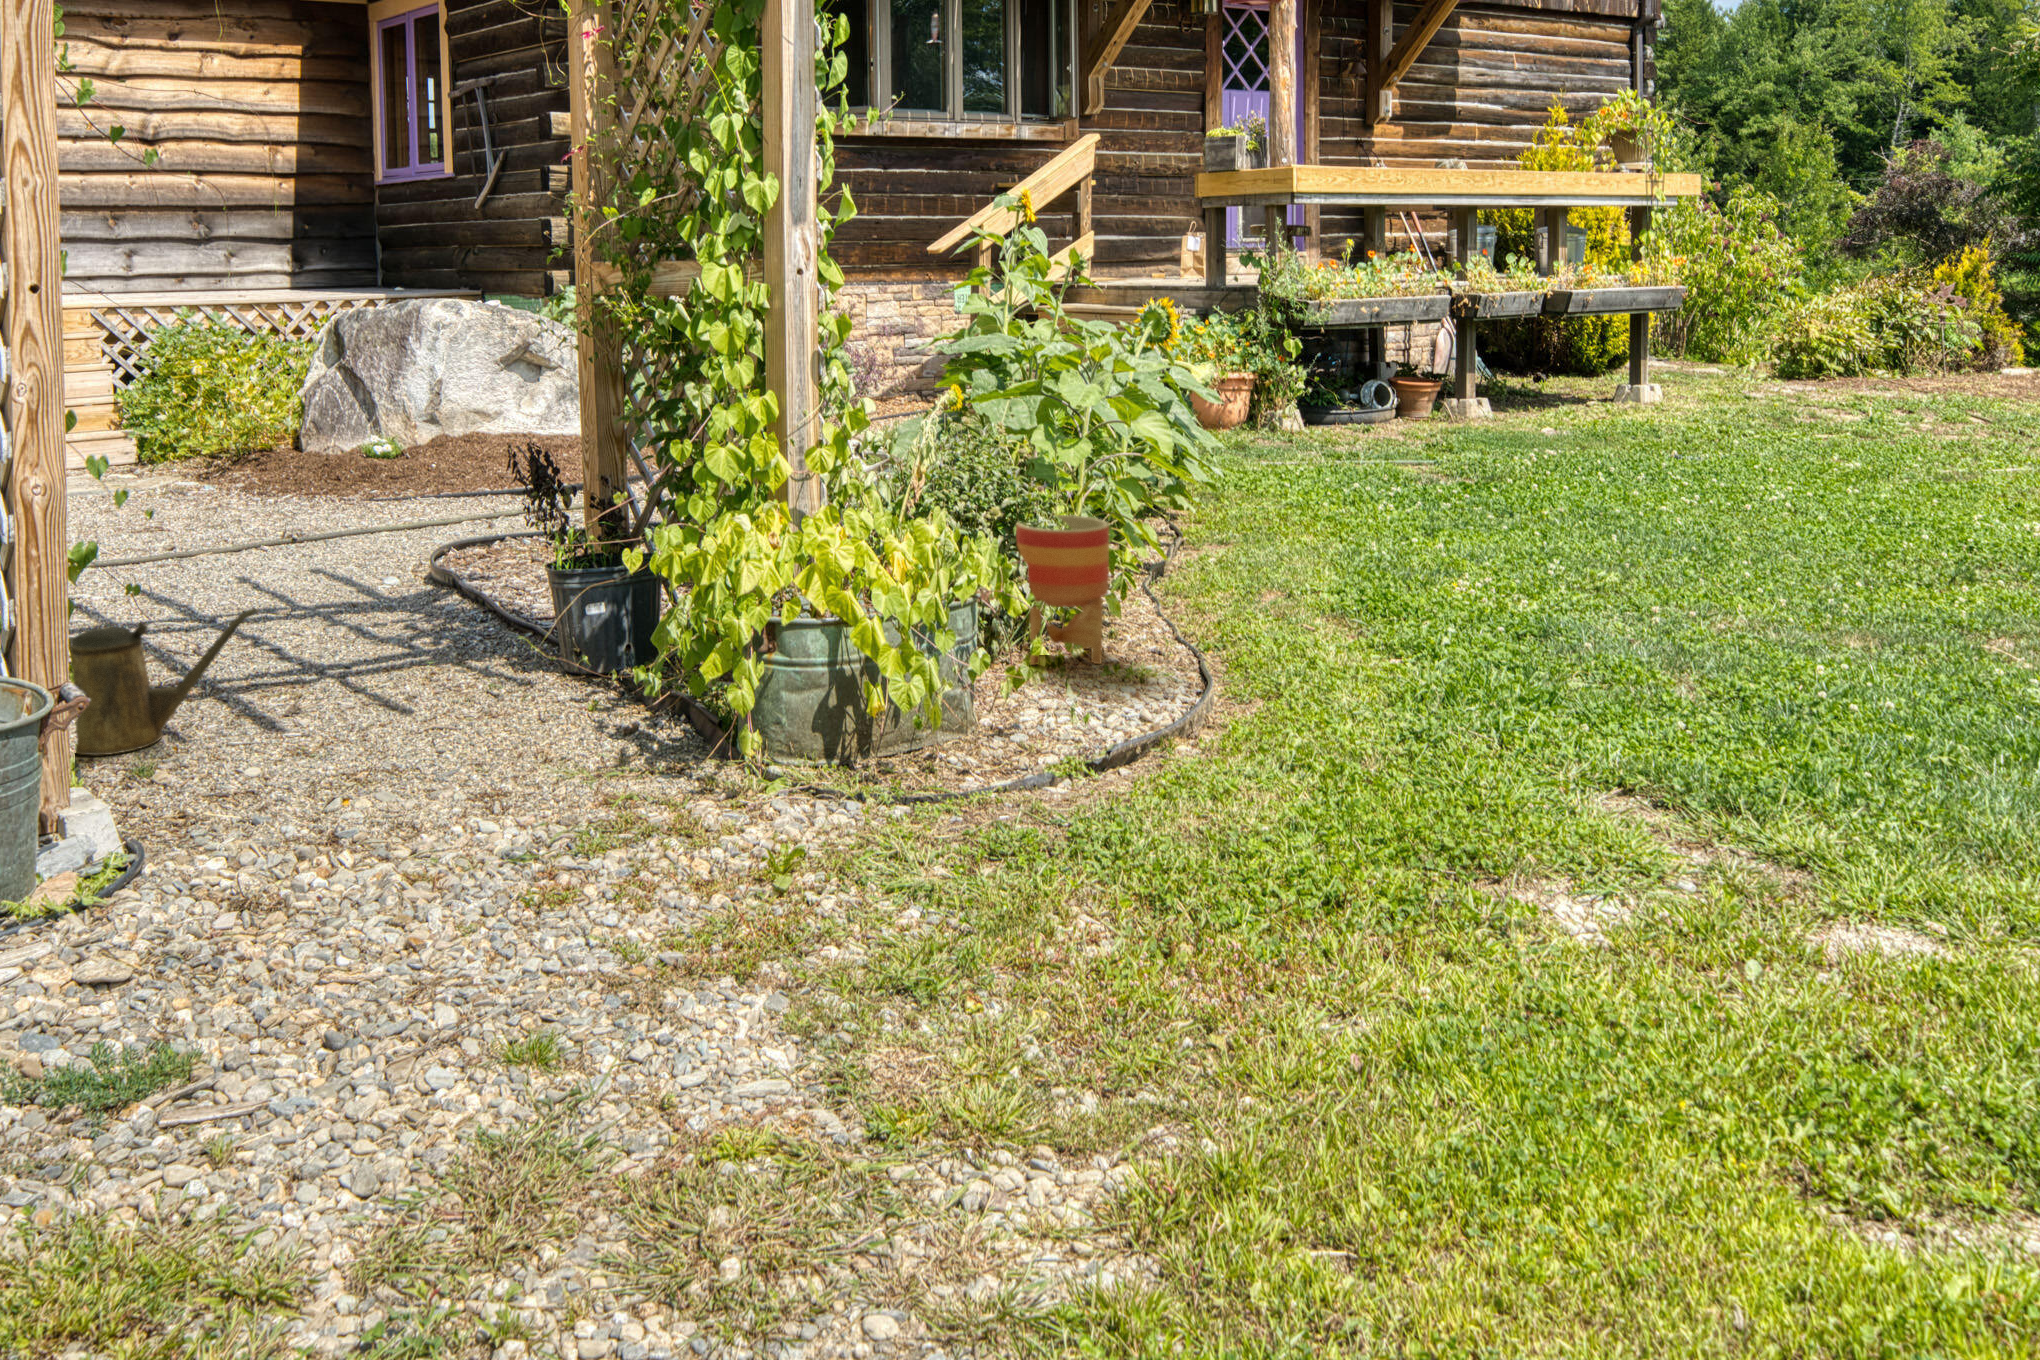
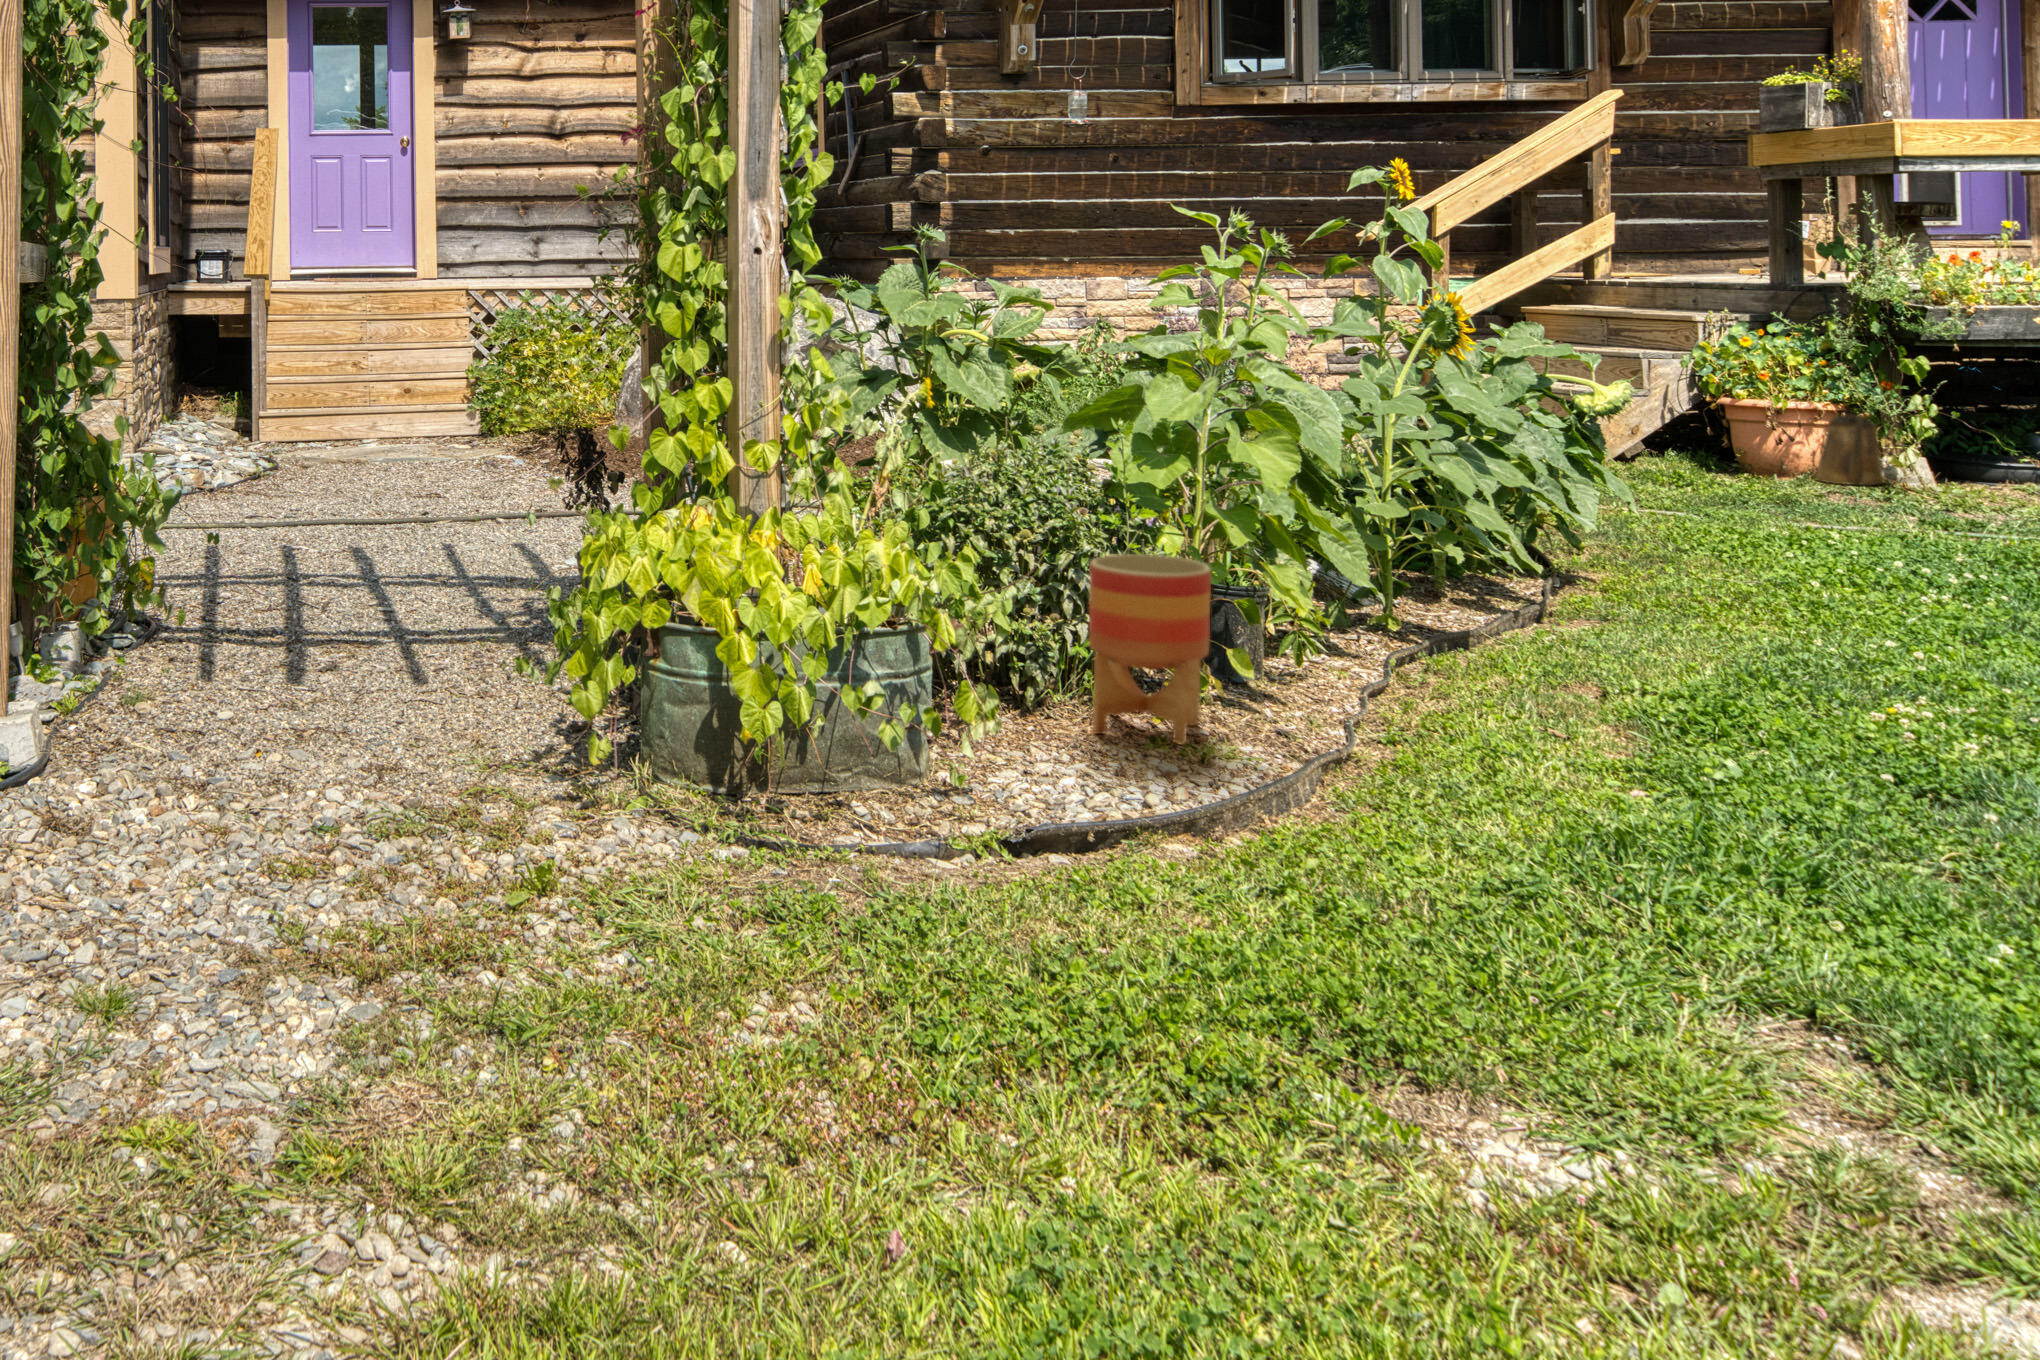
watering can: present [70,608,257,756] -> present [1816,414,1885,486]

